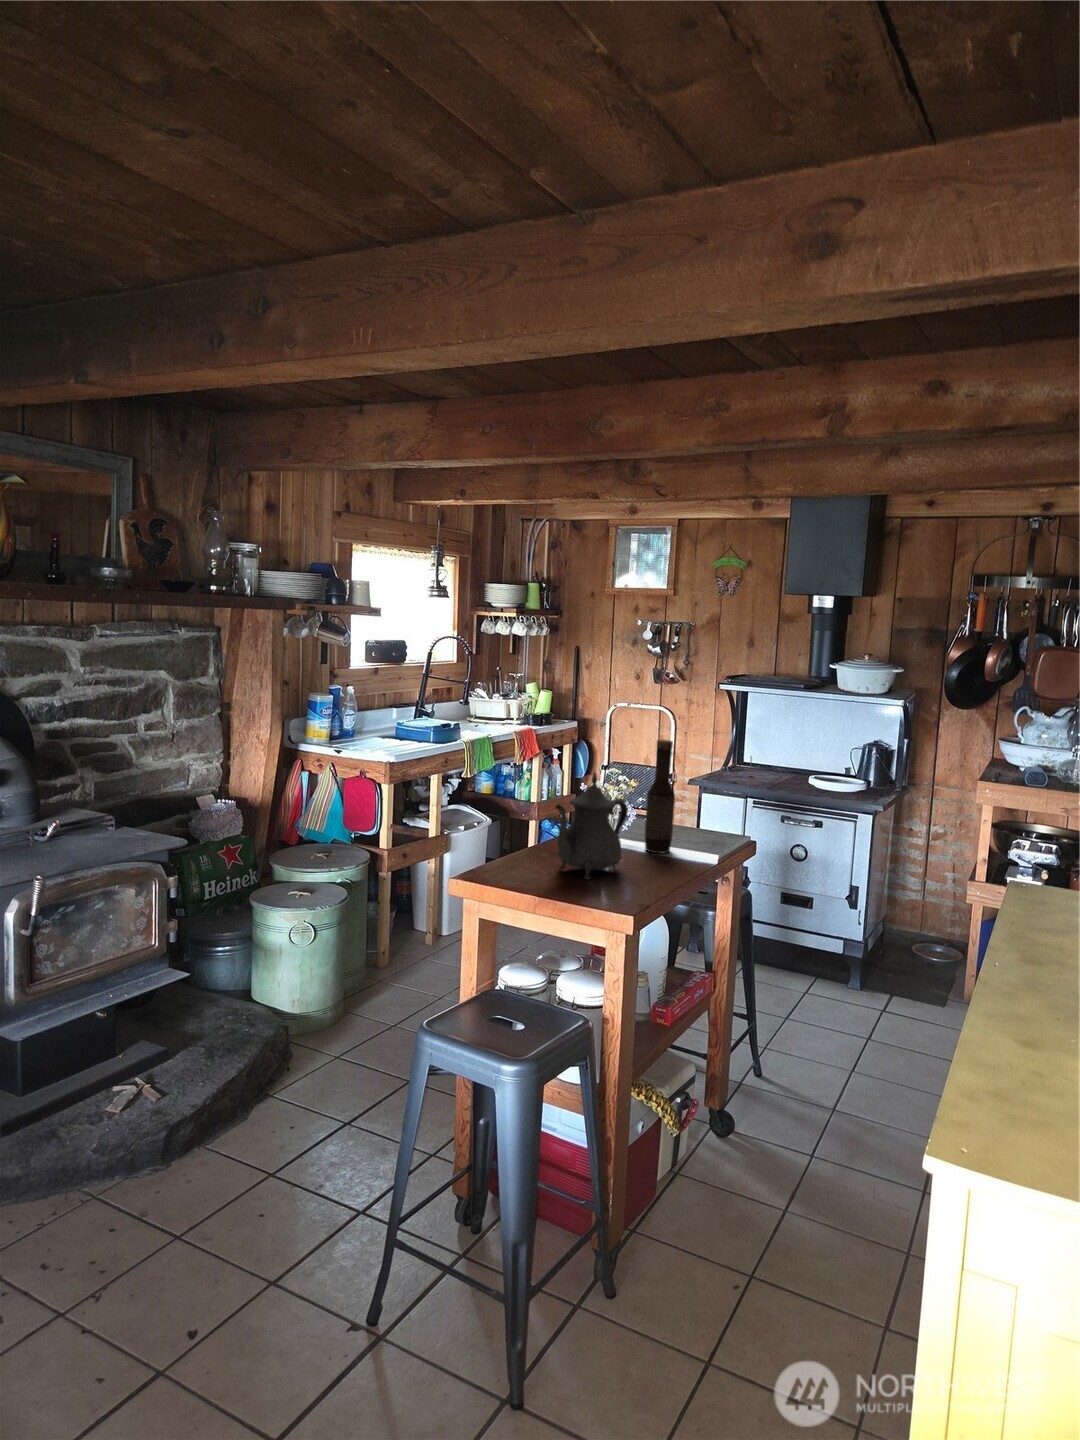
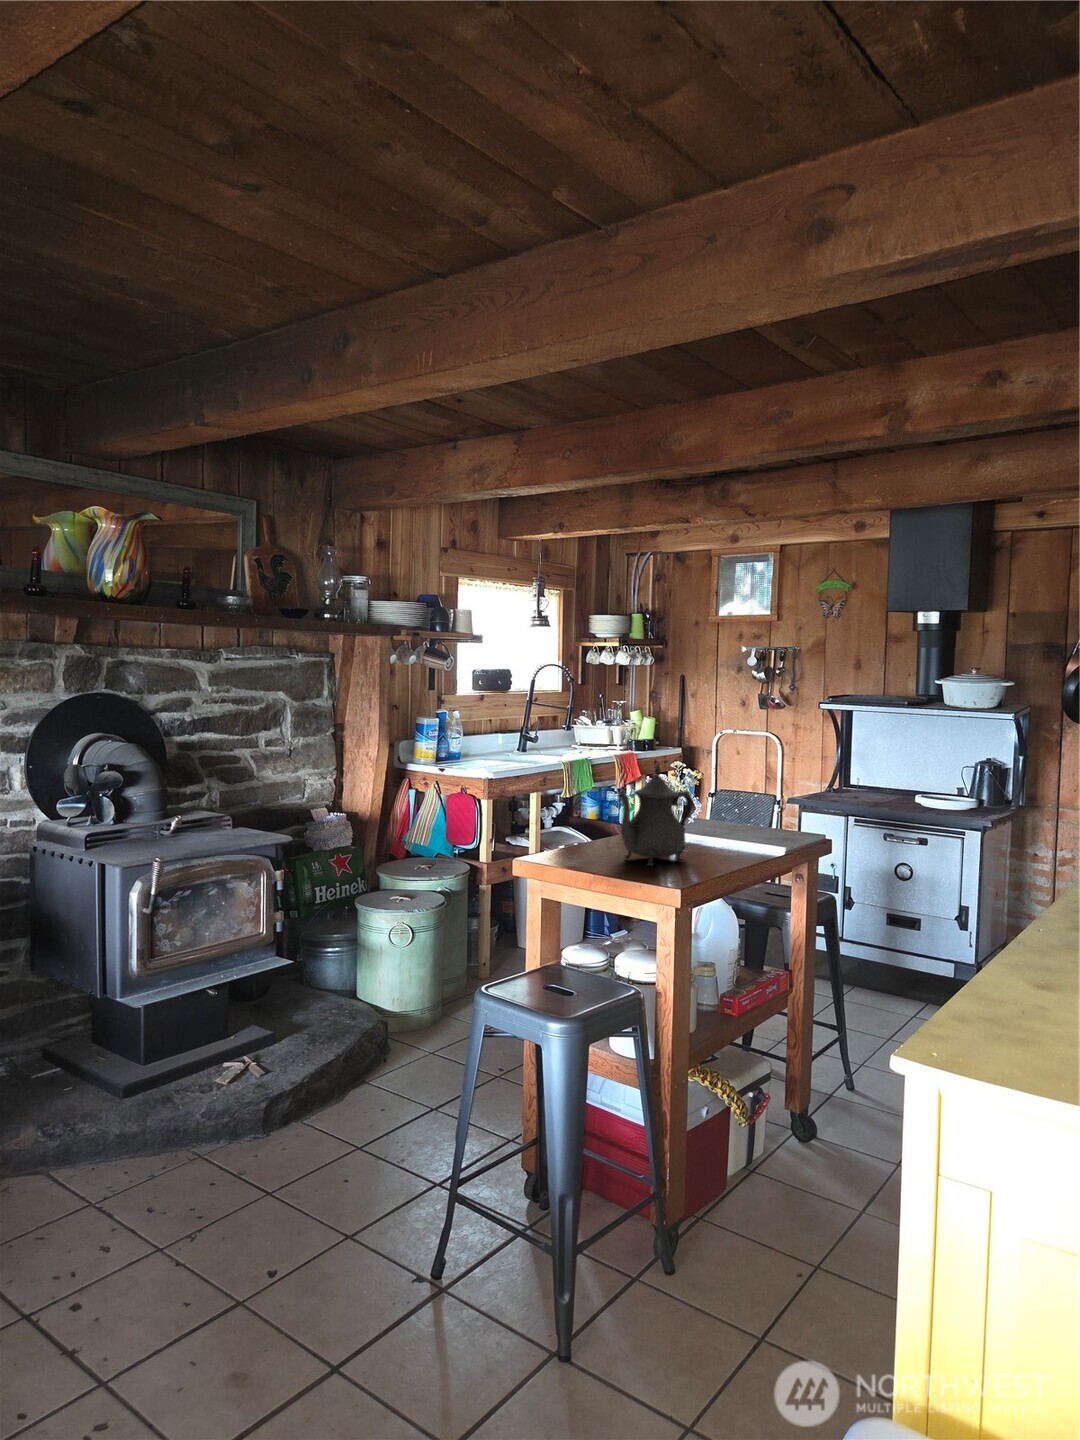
bottle: present [645,740,675,853] -> none [716,737,745,848]

